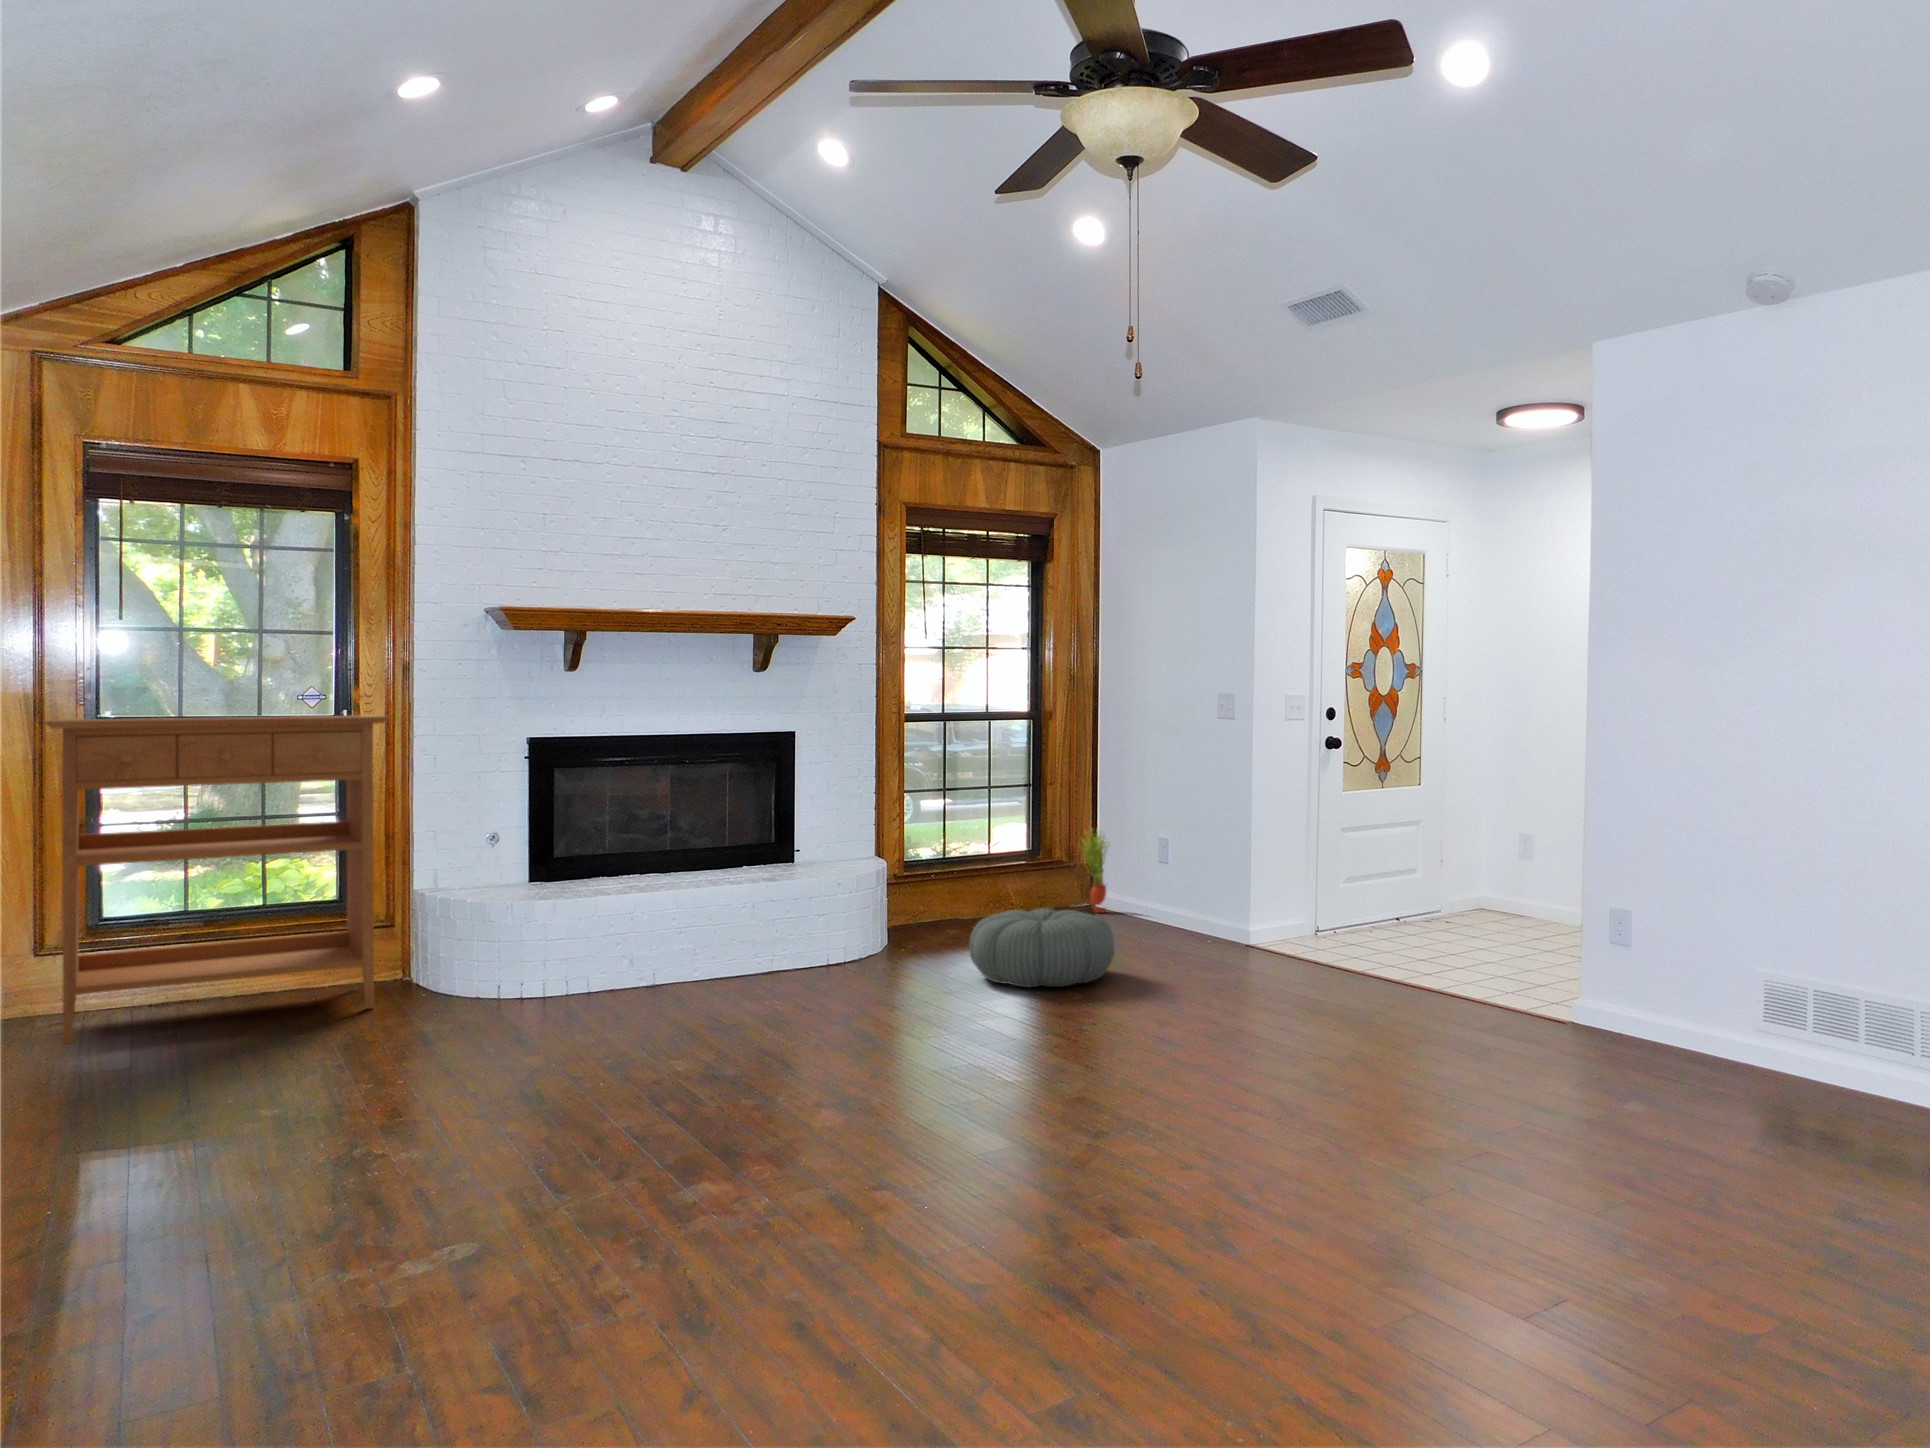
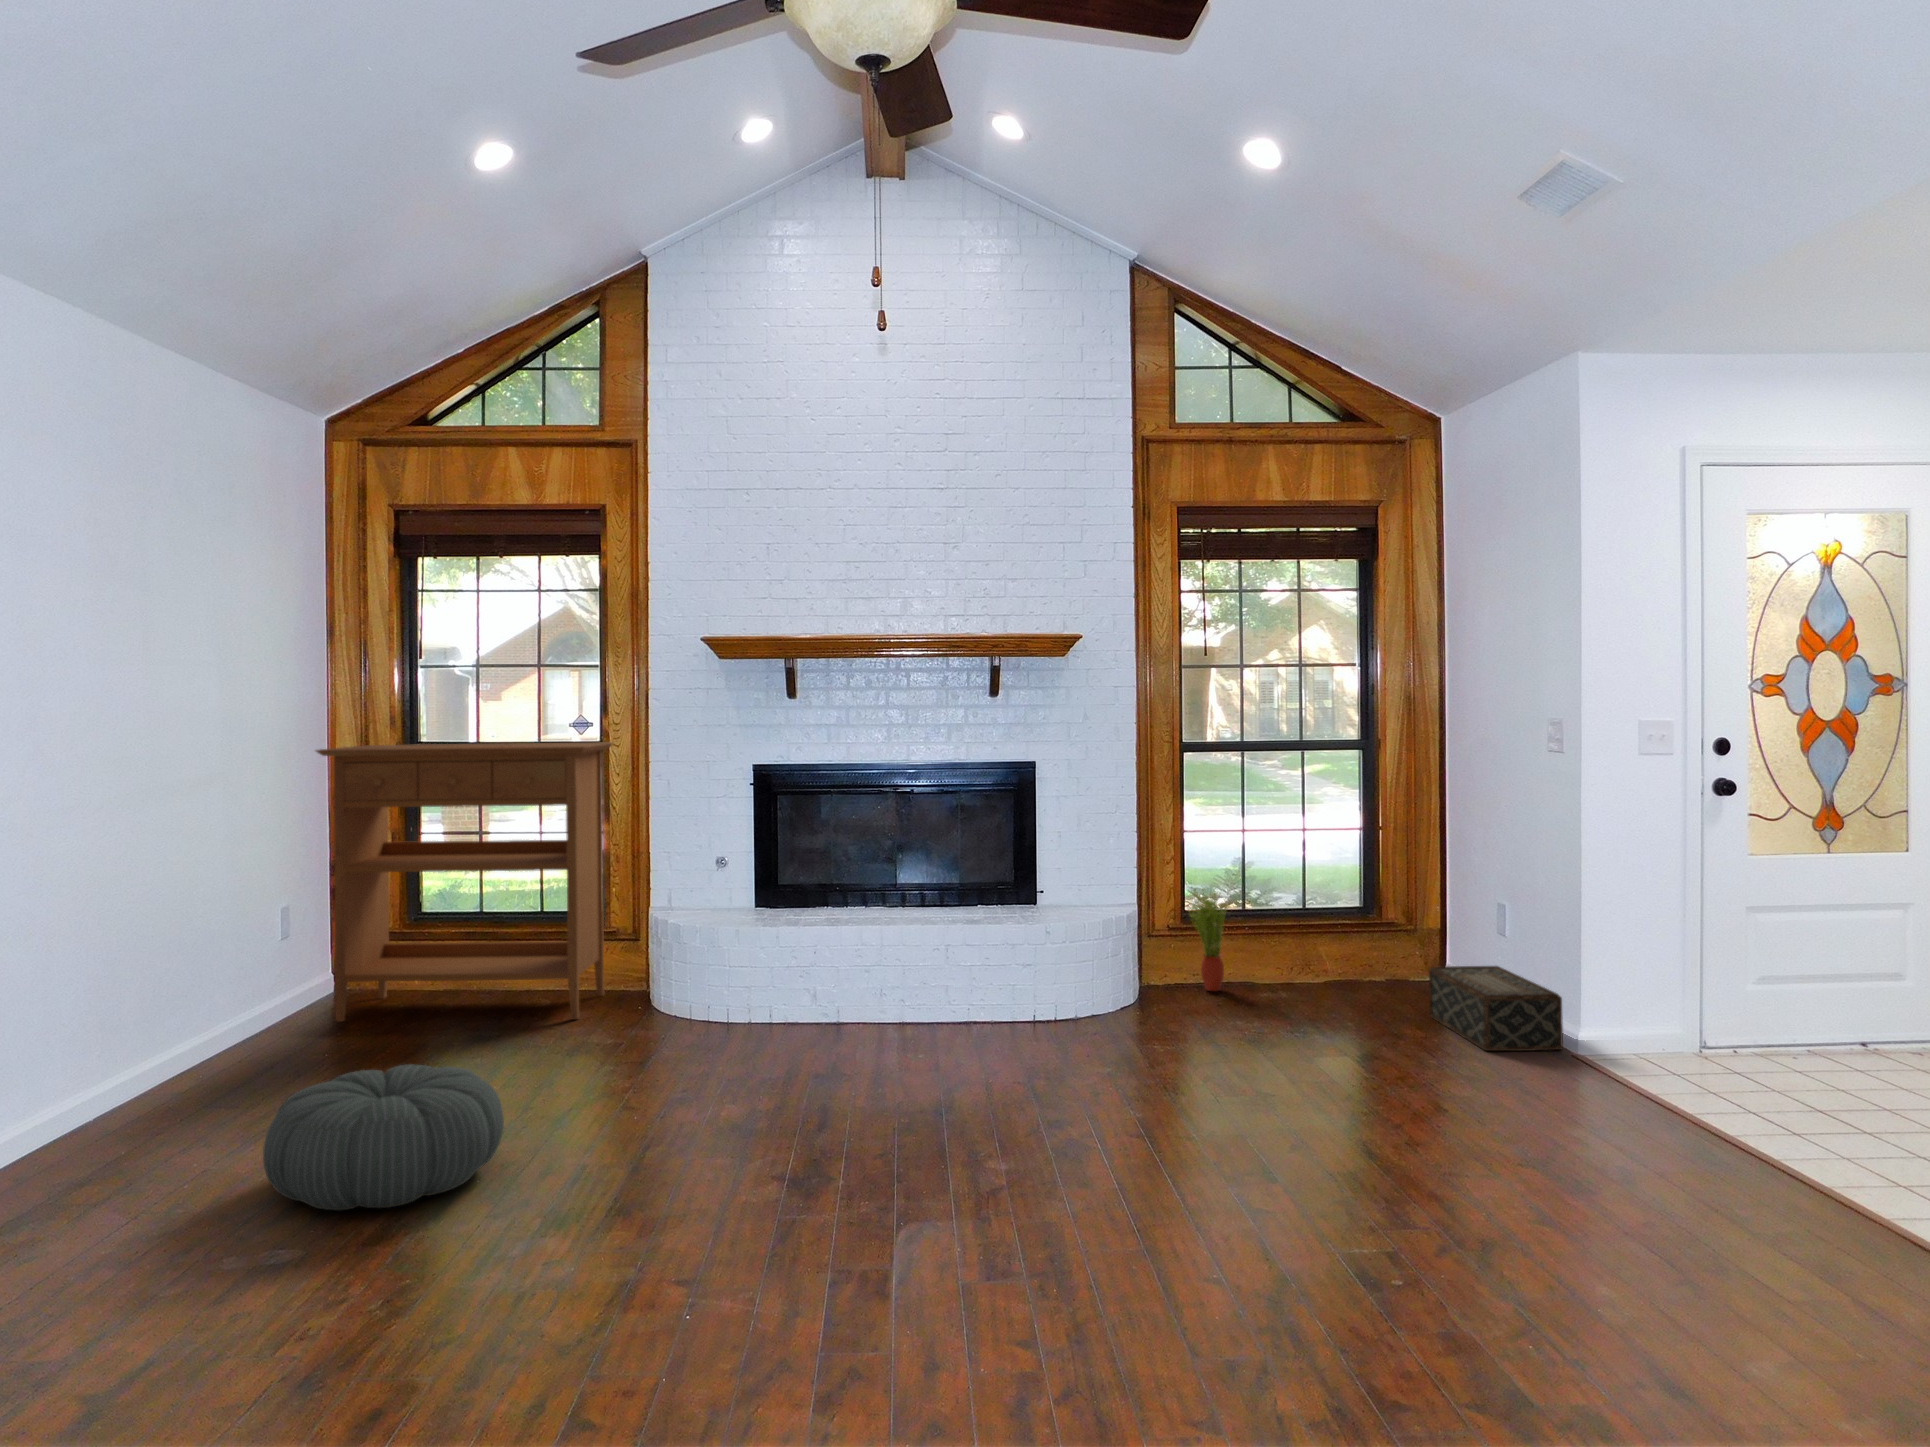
potted plant: present [1080,828,1109,913] -> present [1188,889,1231,991]
woven basket: none [1116,883,1224,941] -> present [1429,966,1563,1051]
pouf: present [969,909,1115,987] -> present [263,1065,504,1210]

